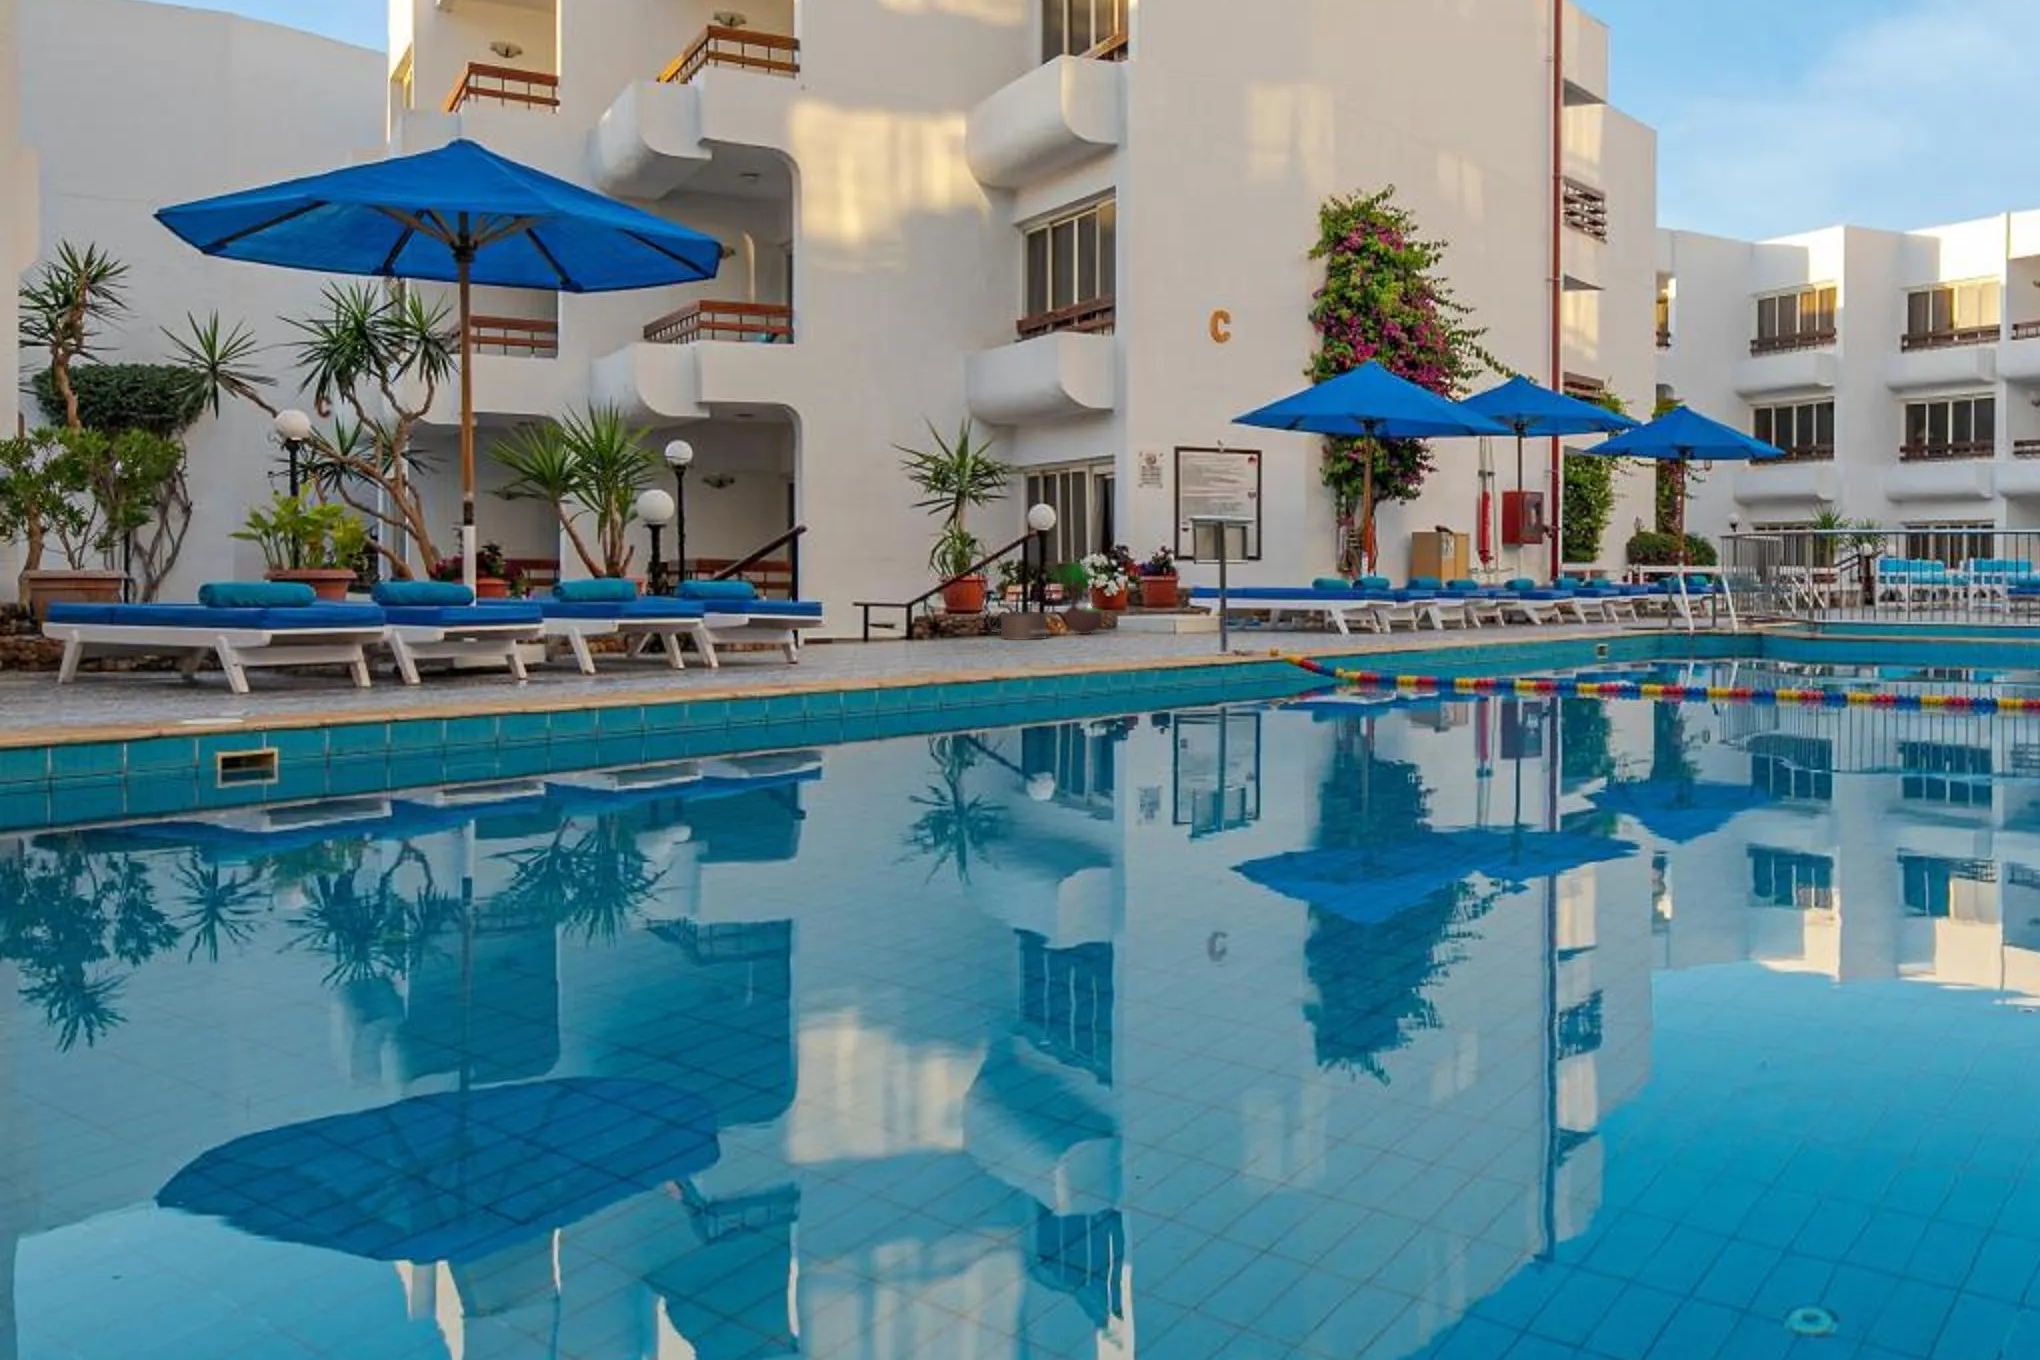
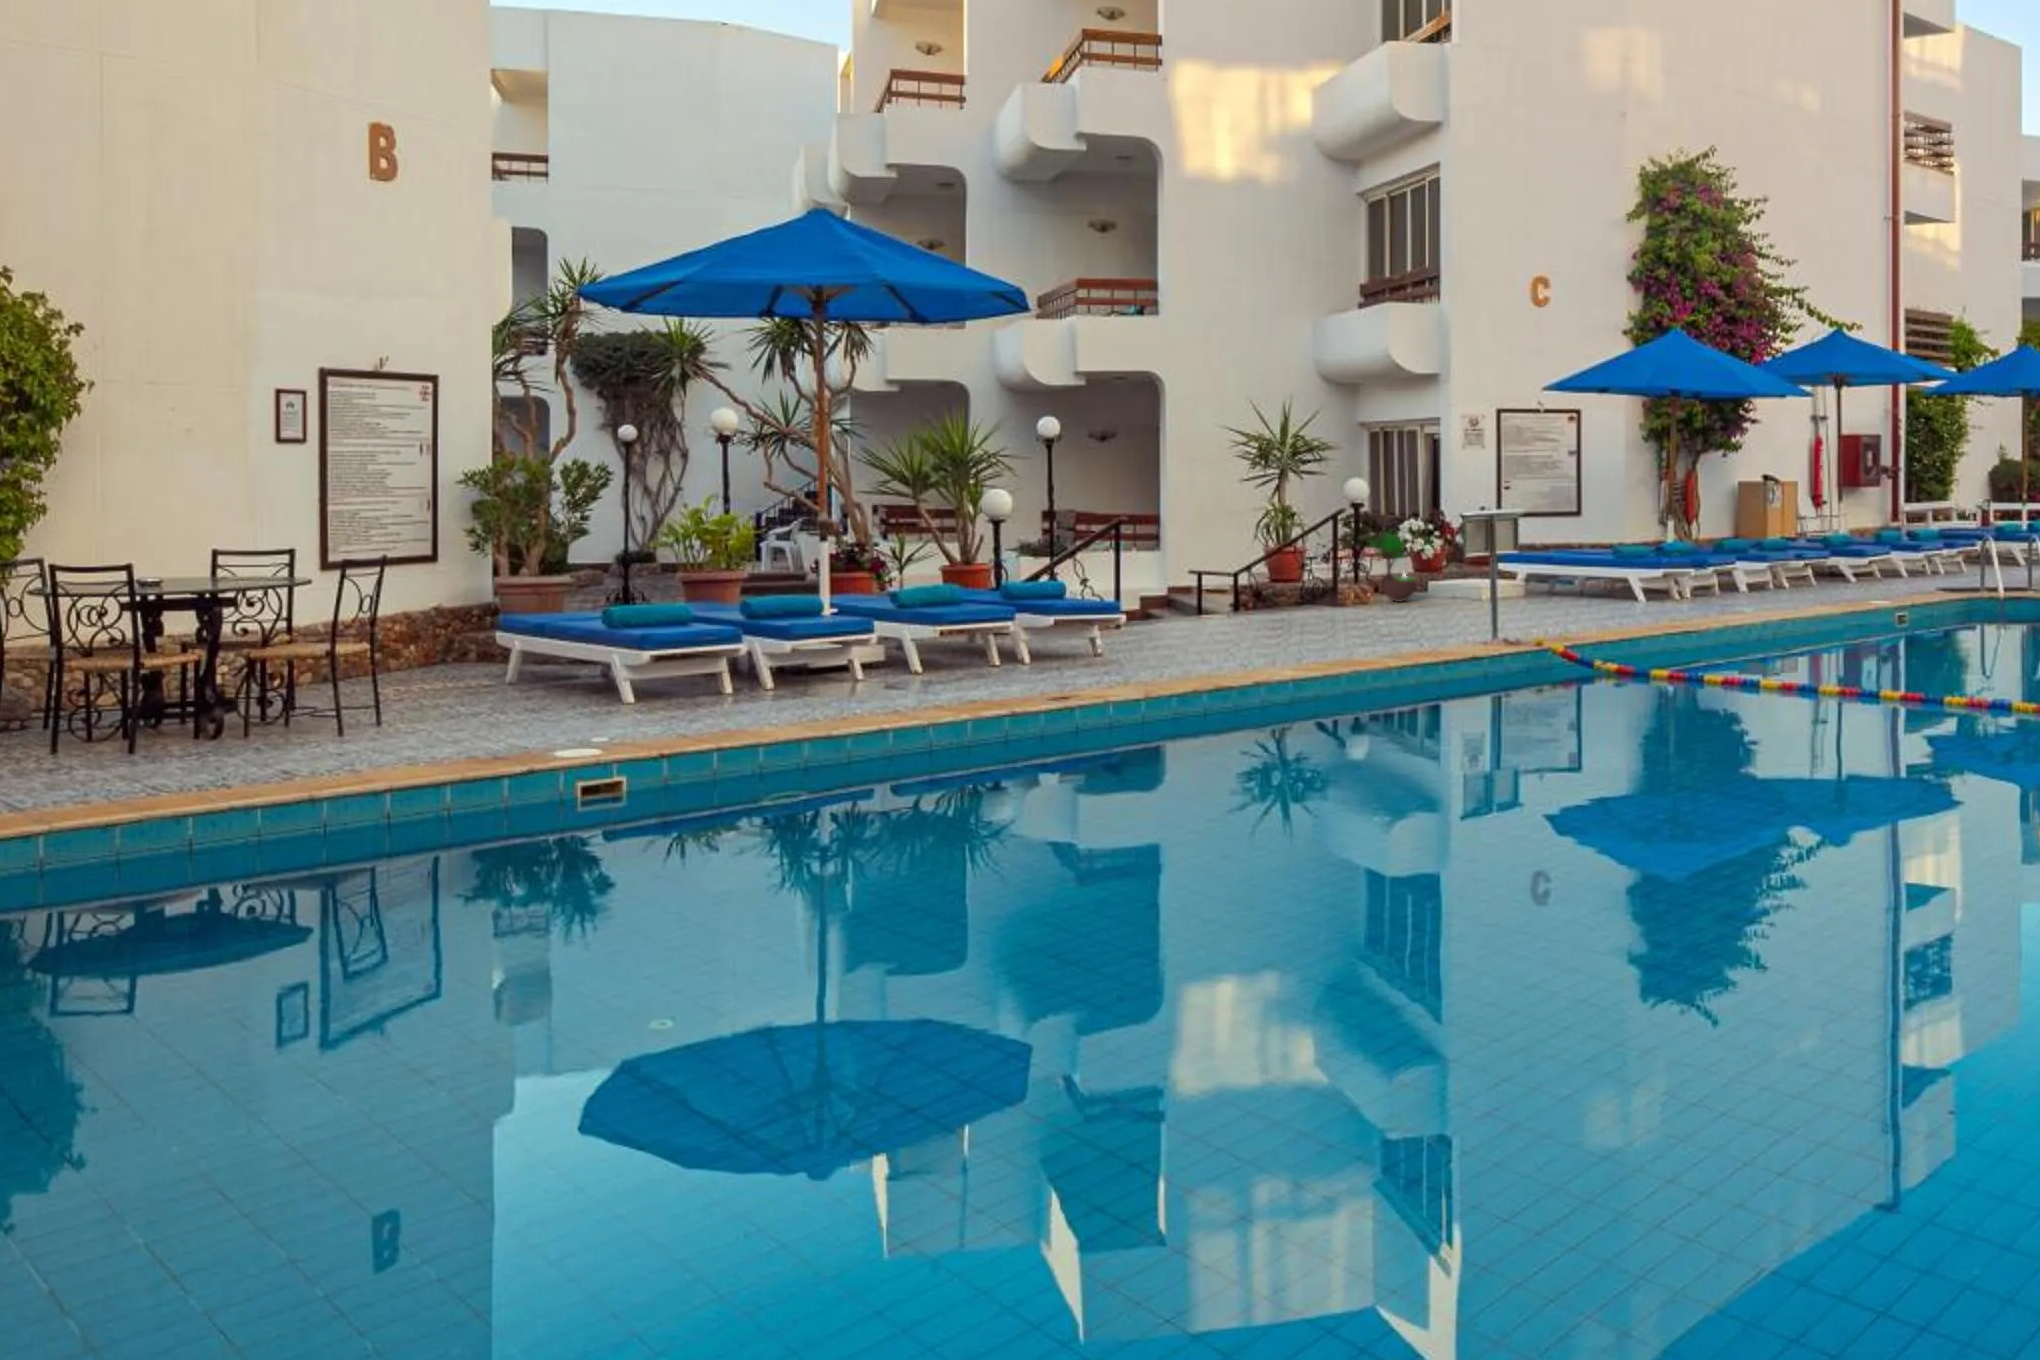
pouf: present [992,612,1047,640] -> none [1309,583,1363,612]

